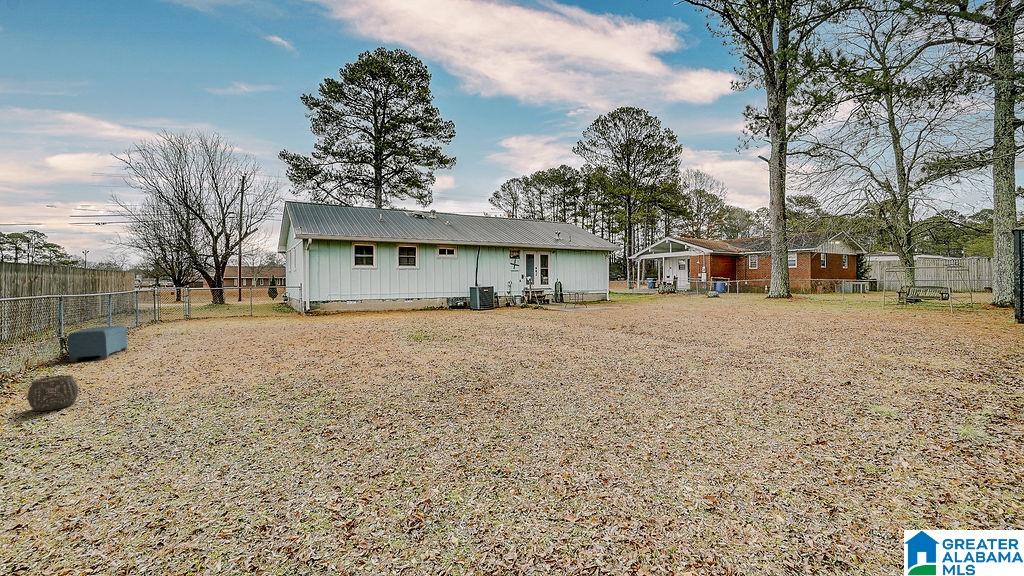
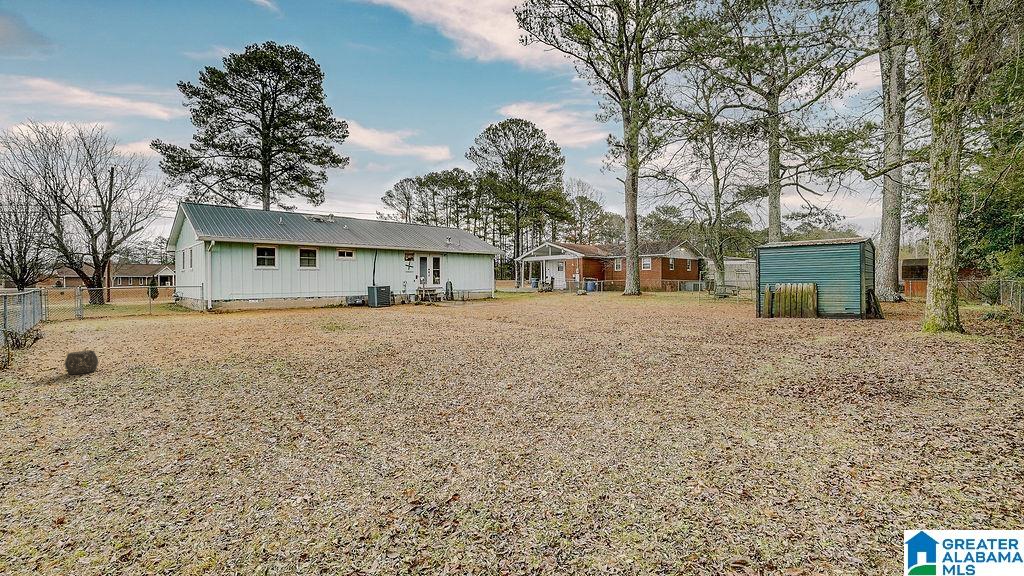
bench: present [68,325,127,362] -> none [18,321,59,352]

